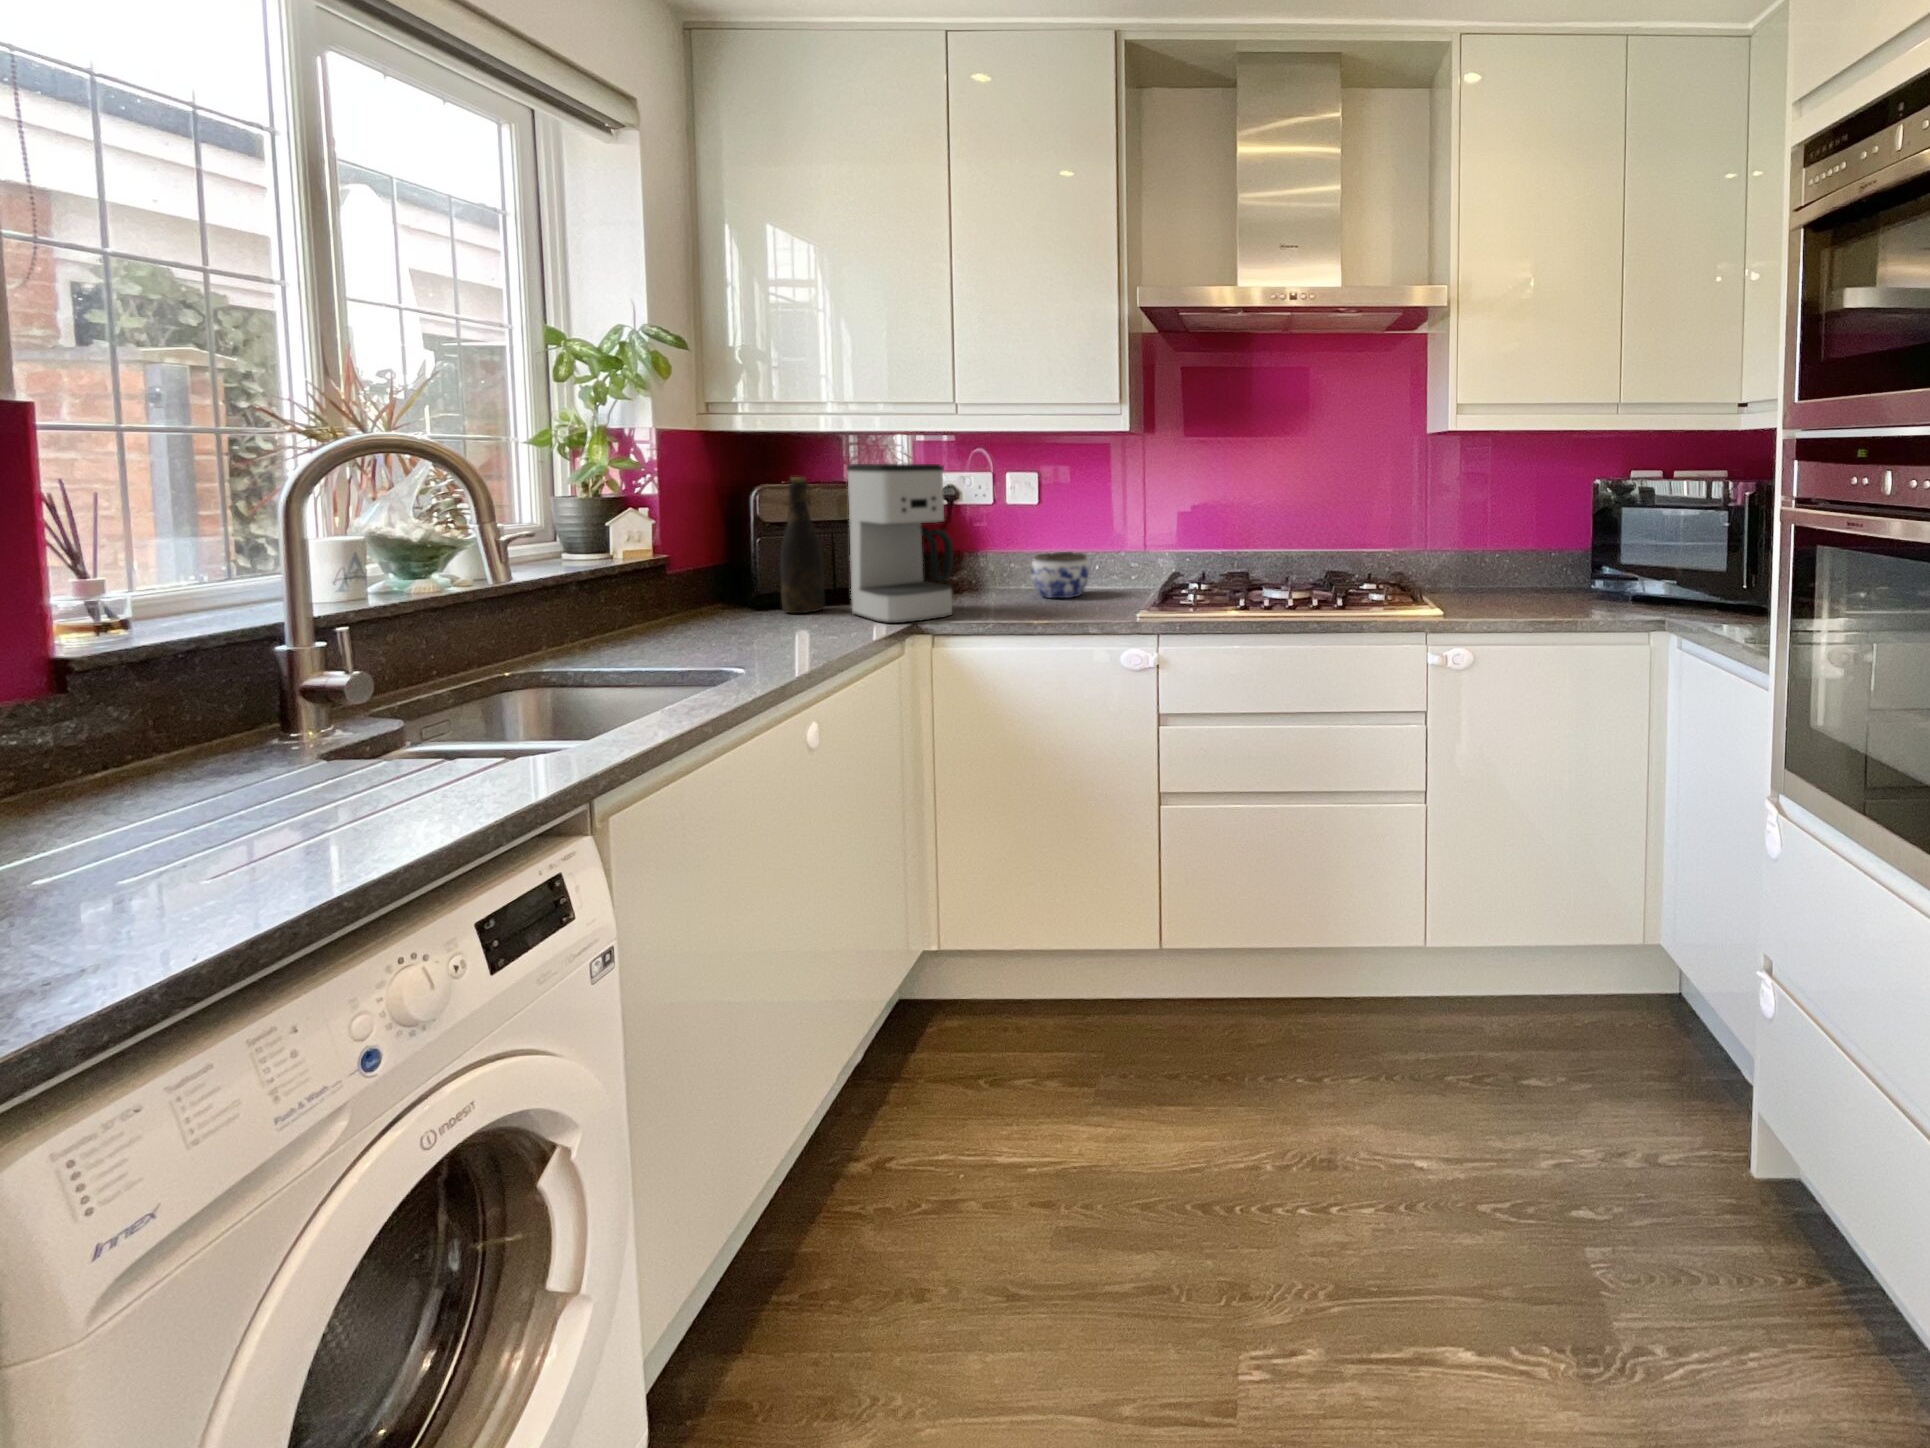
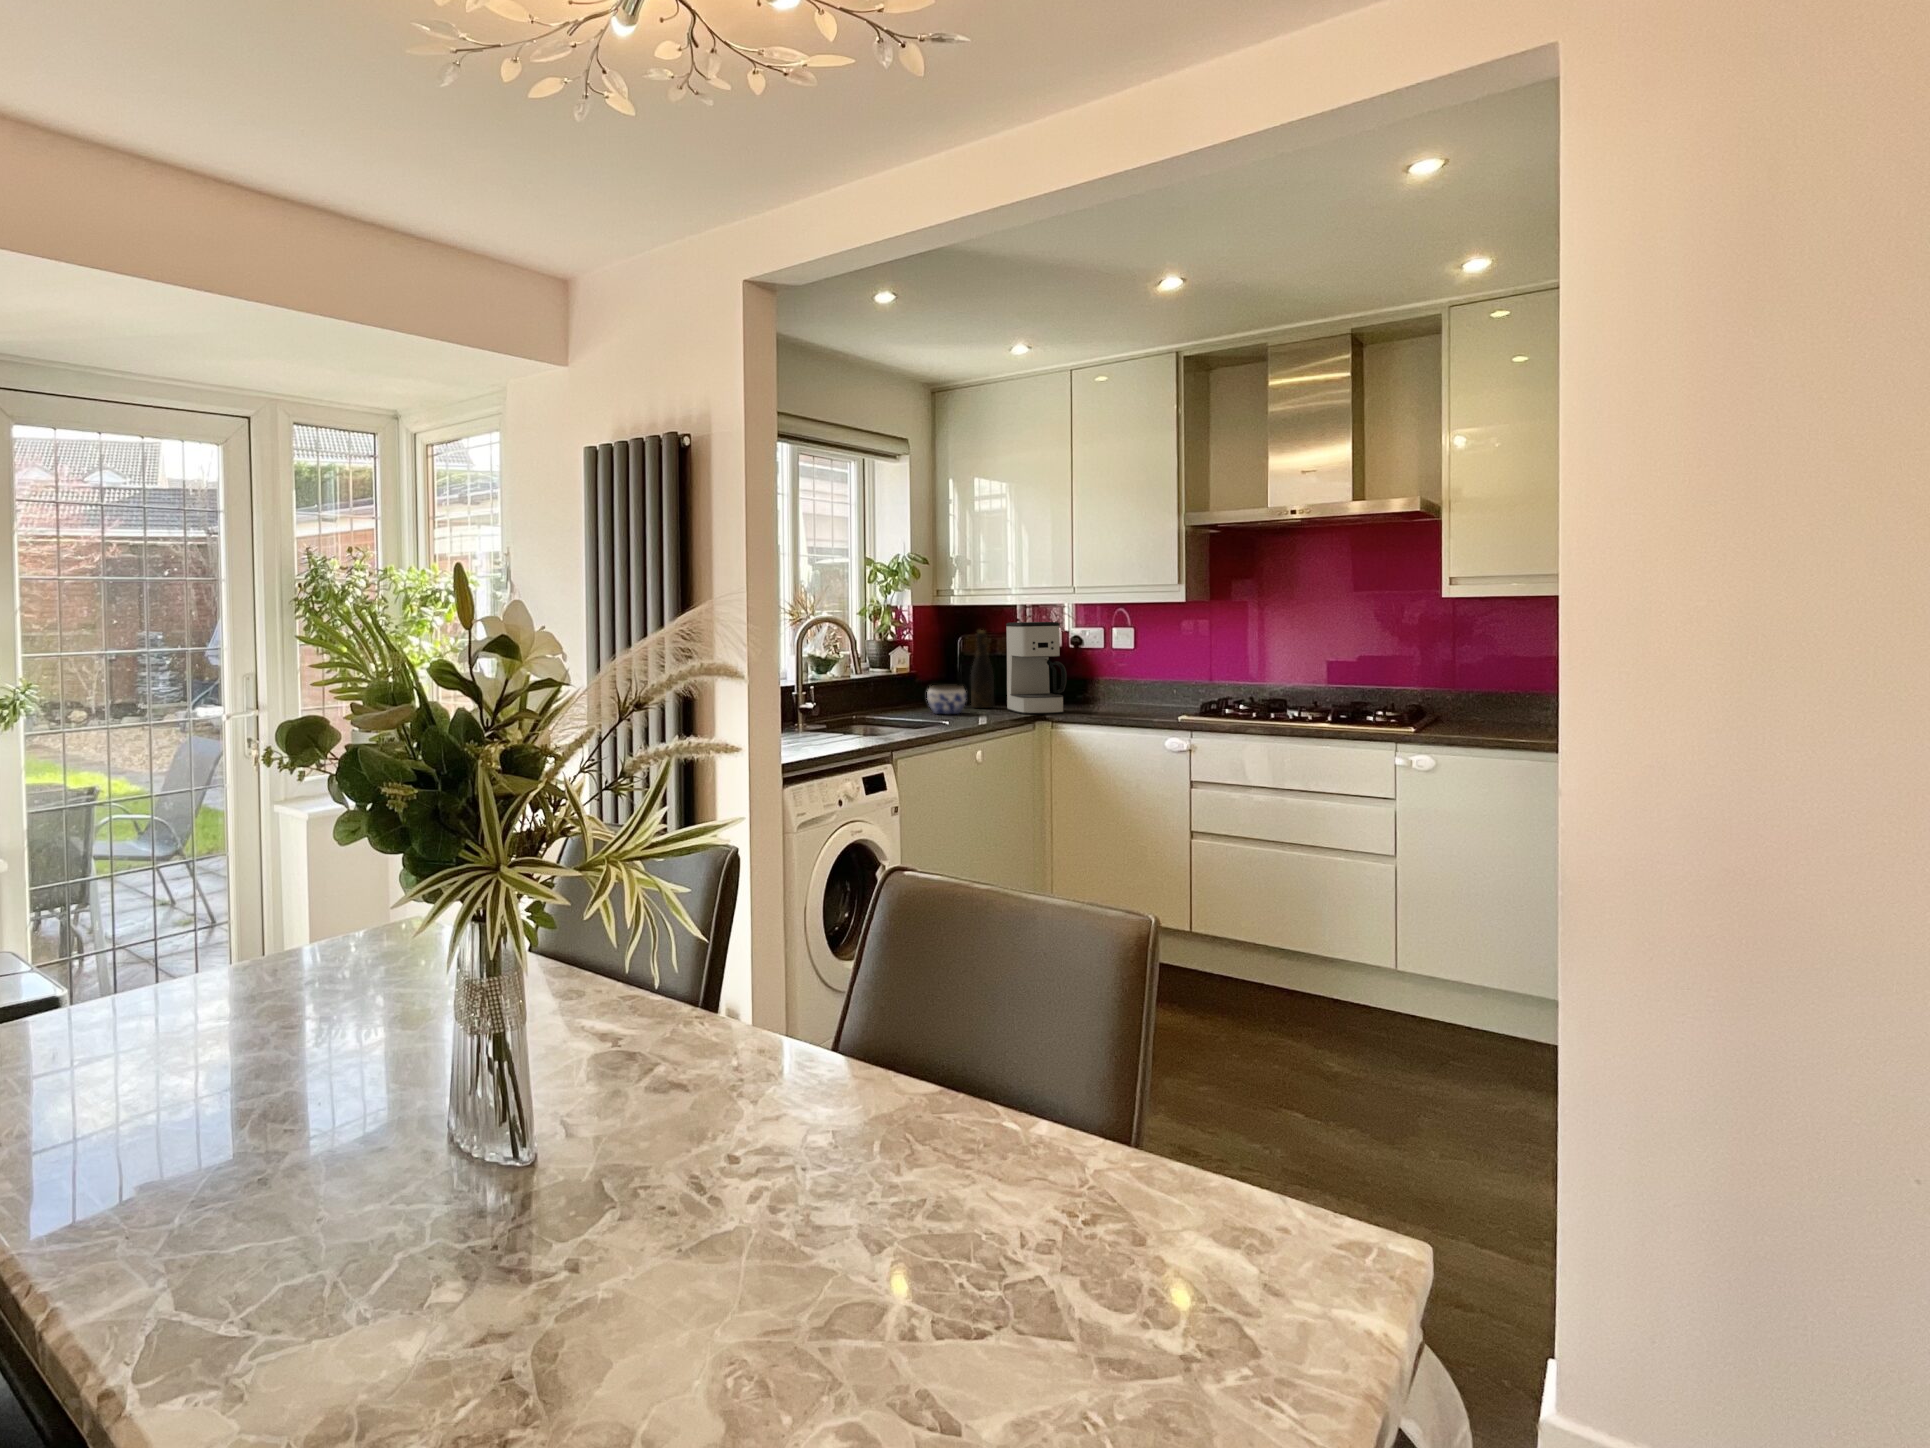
jar: present [1031,552,1090,598] -> present [927,685,966,714]

